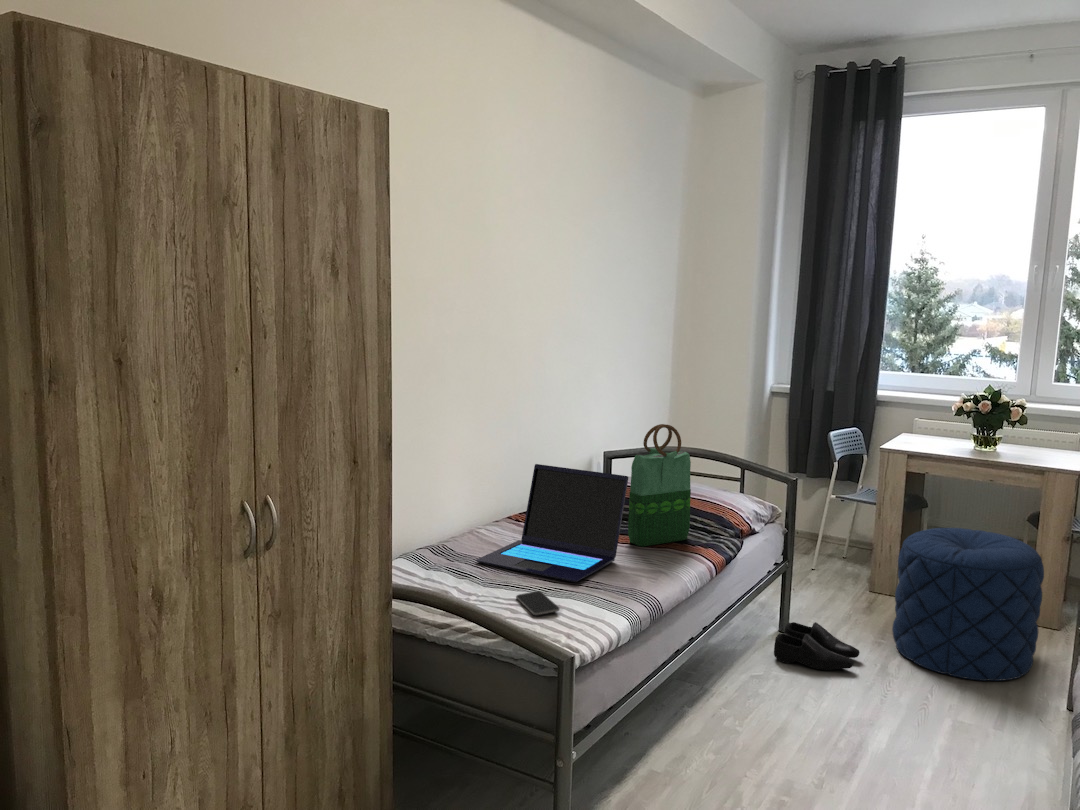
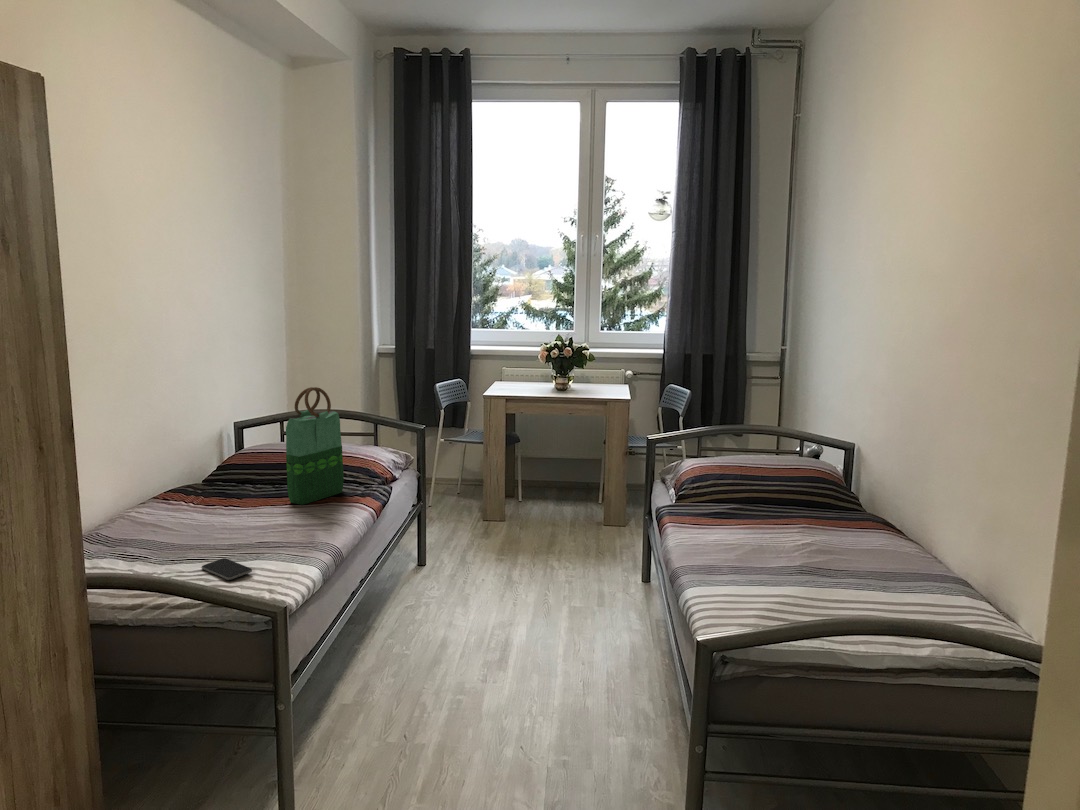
laptop: present [476,464,628,582] -> none [141,439,288,545]
pouf: present [892,528,1044,681] -> none [512,453,619,572]
shoe: present [774,622,859,670] -> none [422,550,491,589]

